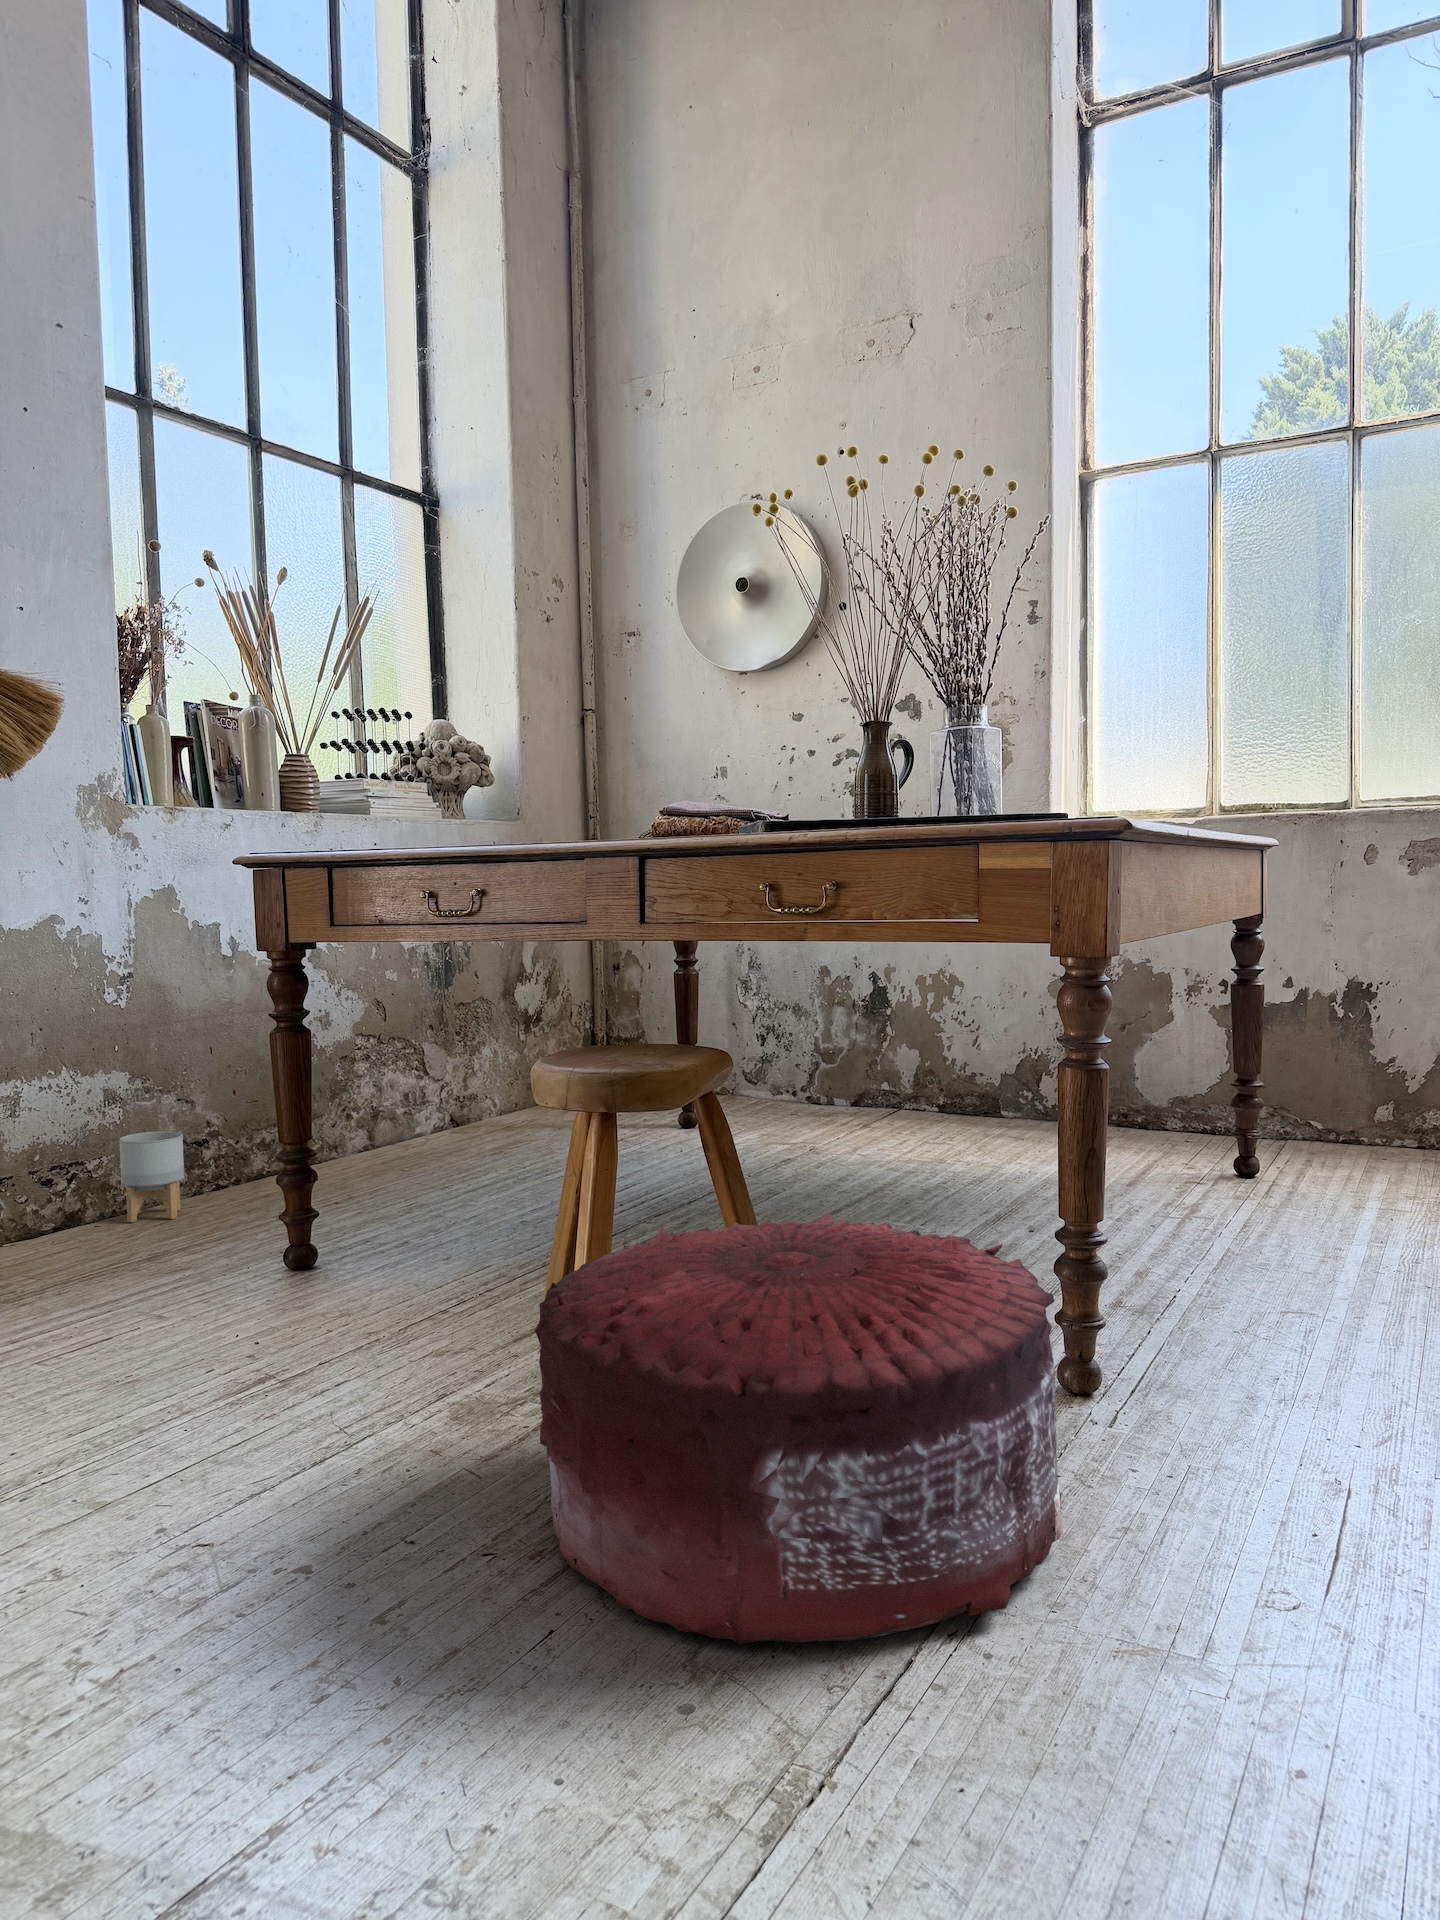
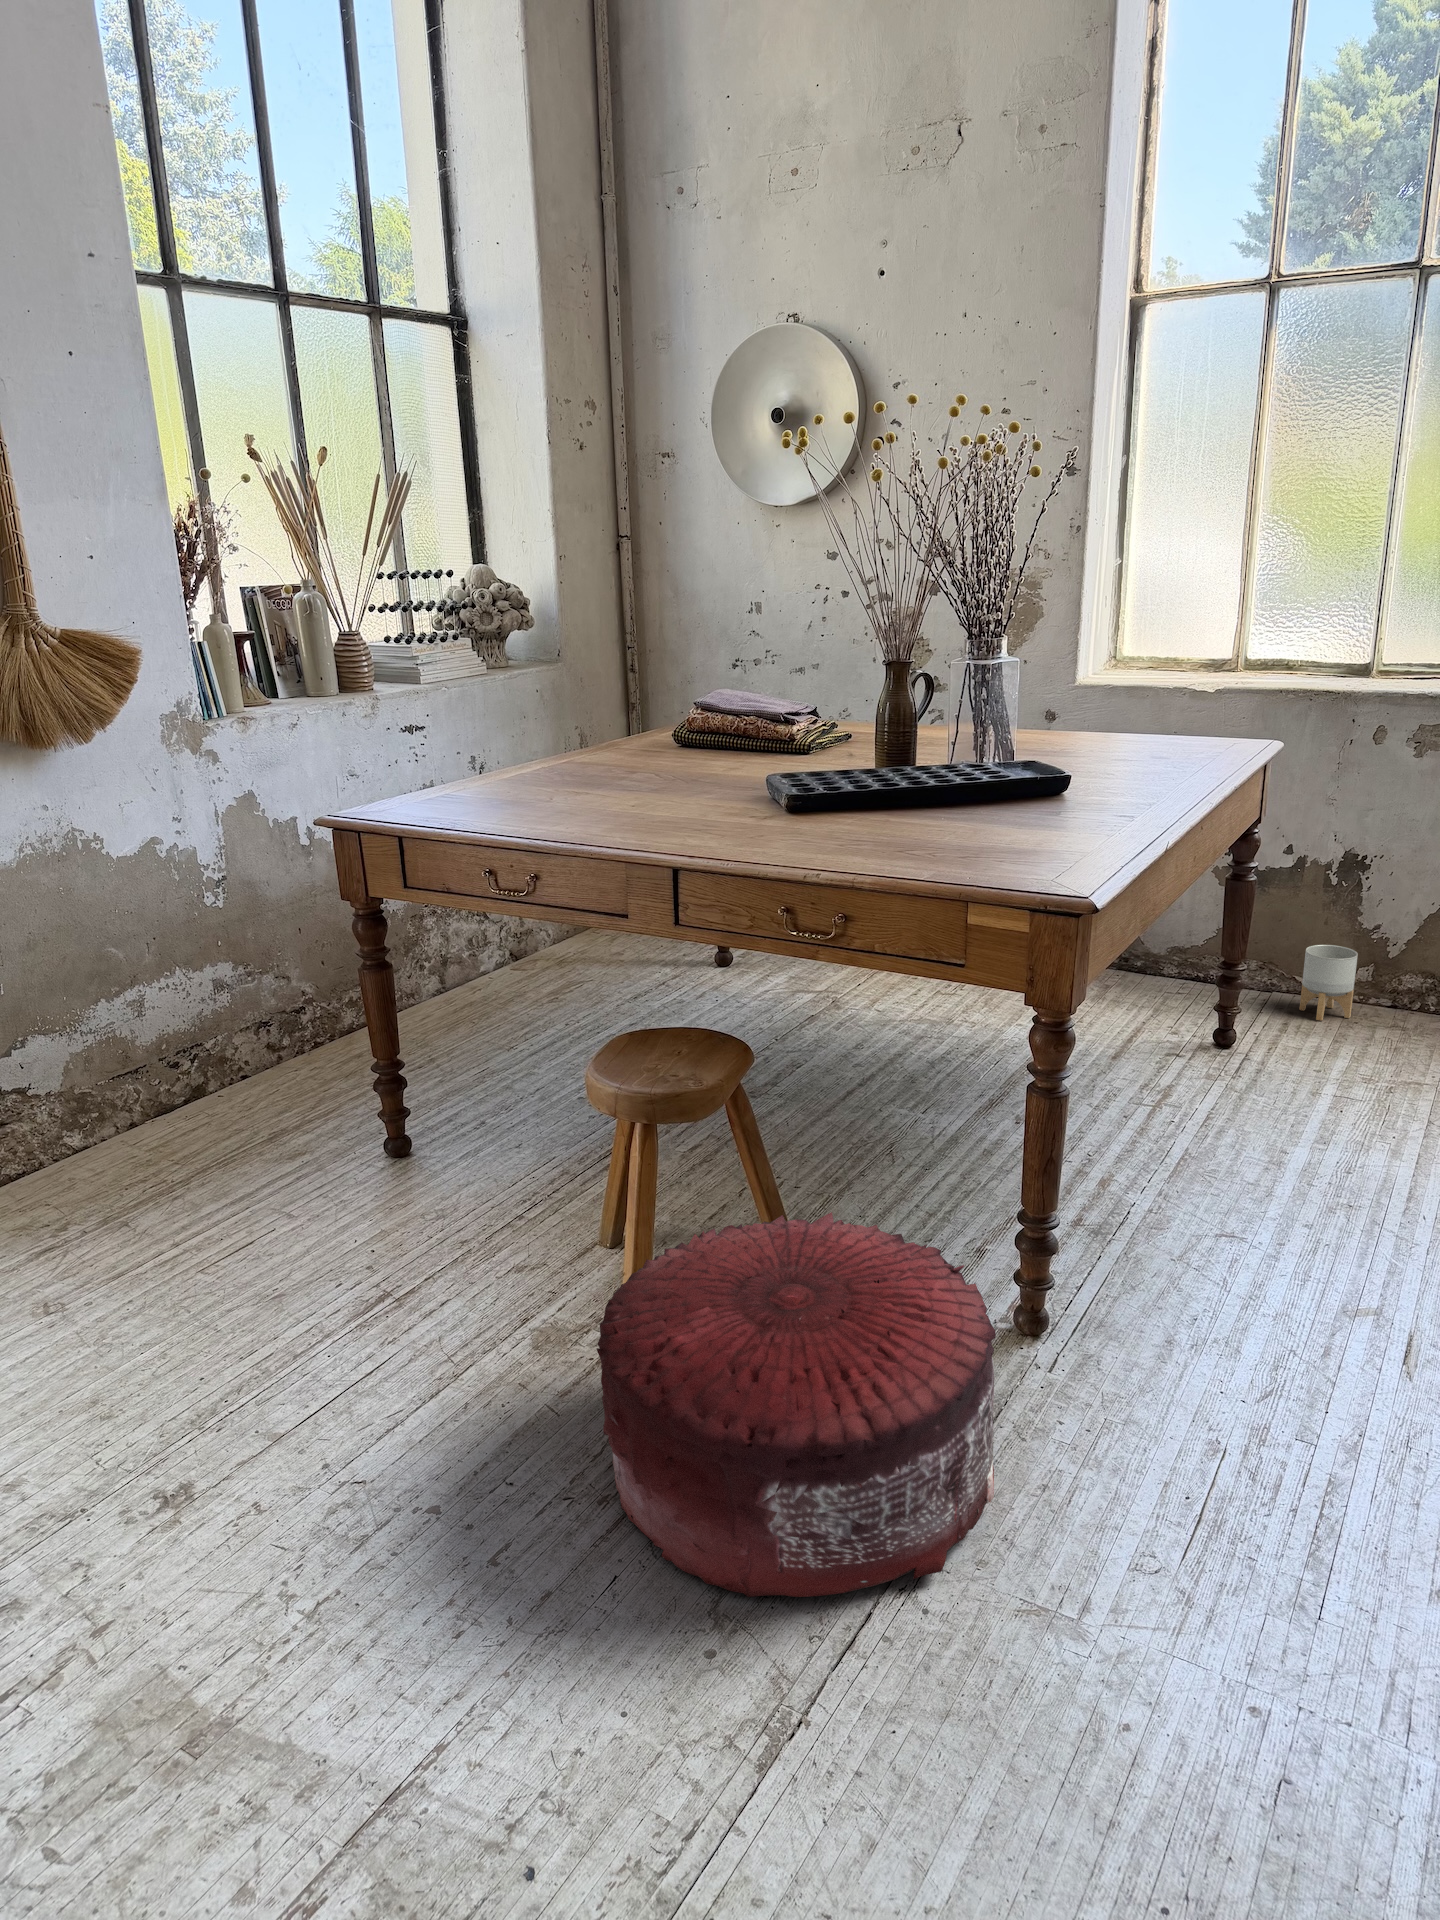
planter: present [120,1131,184,1222] -> present [1299,945,1358,1021]

